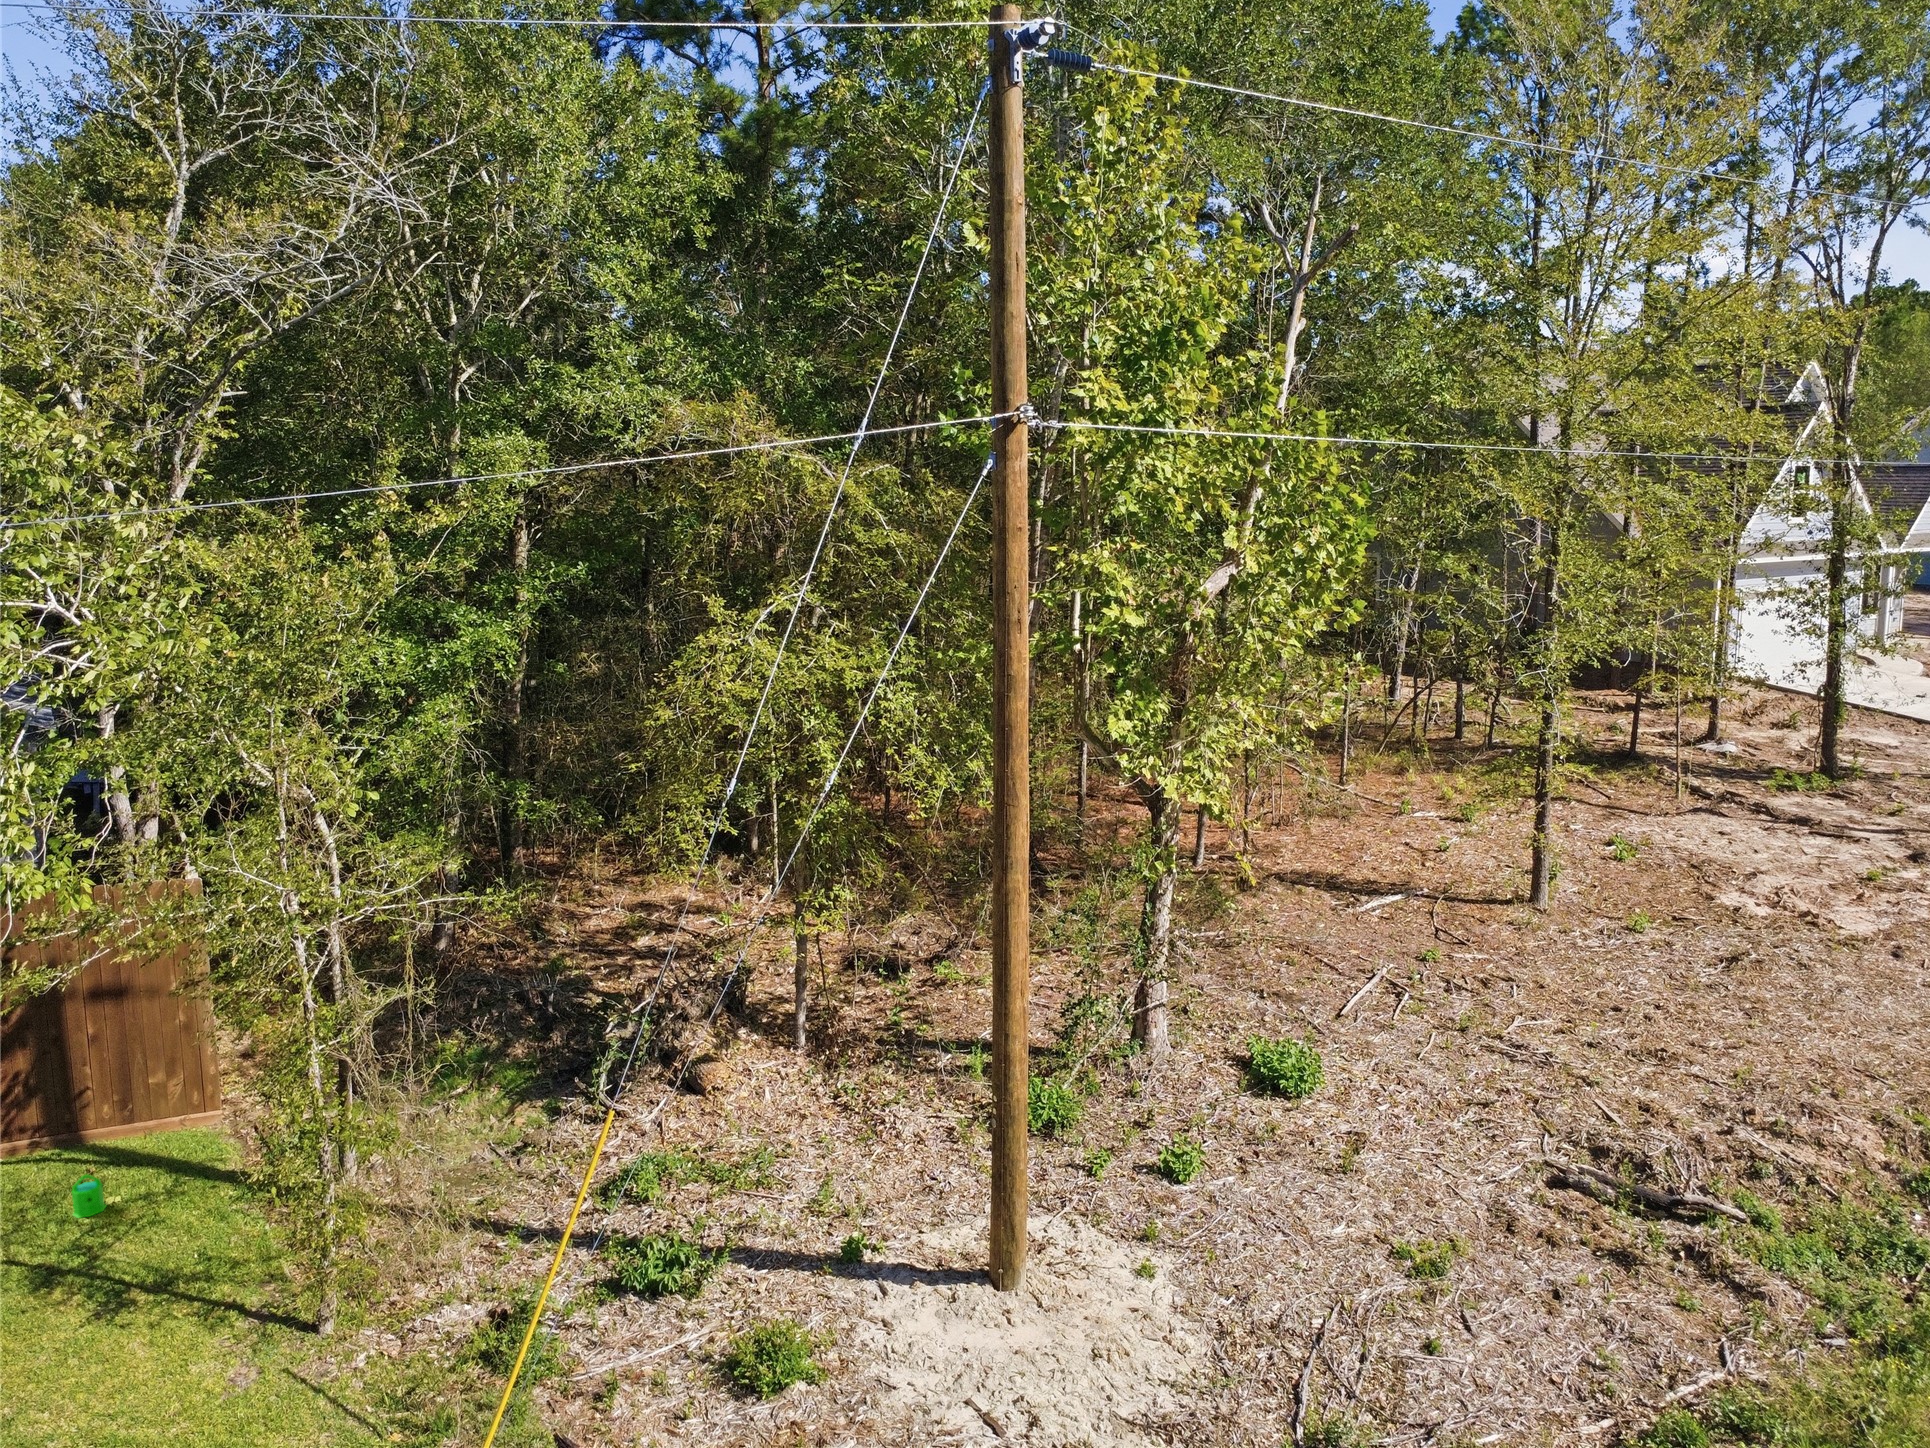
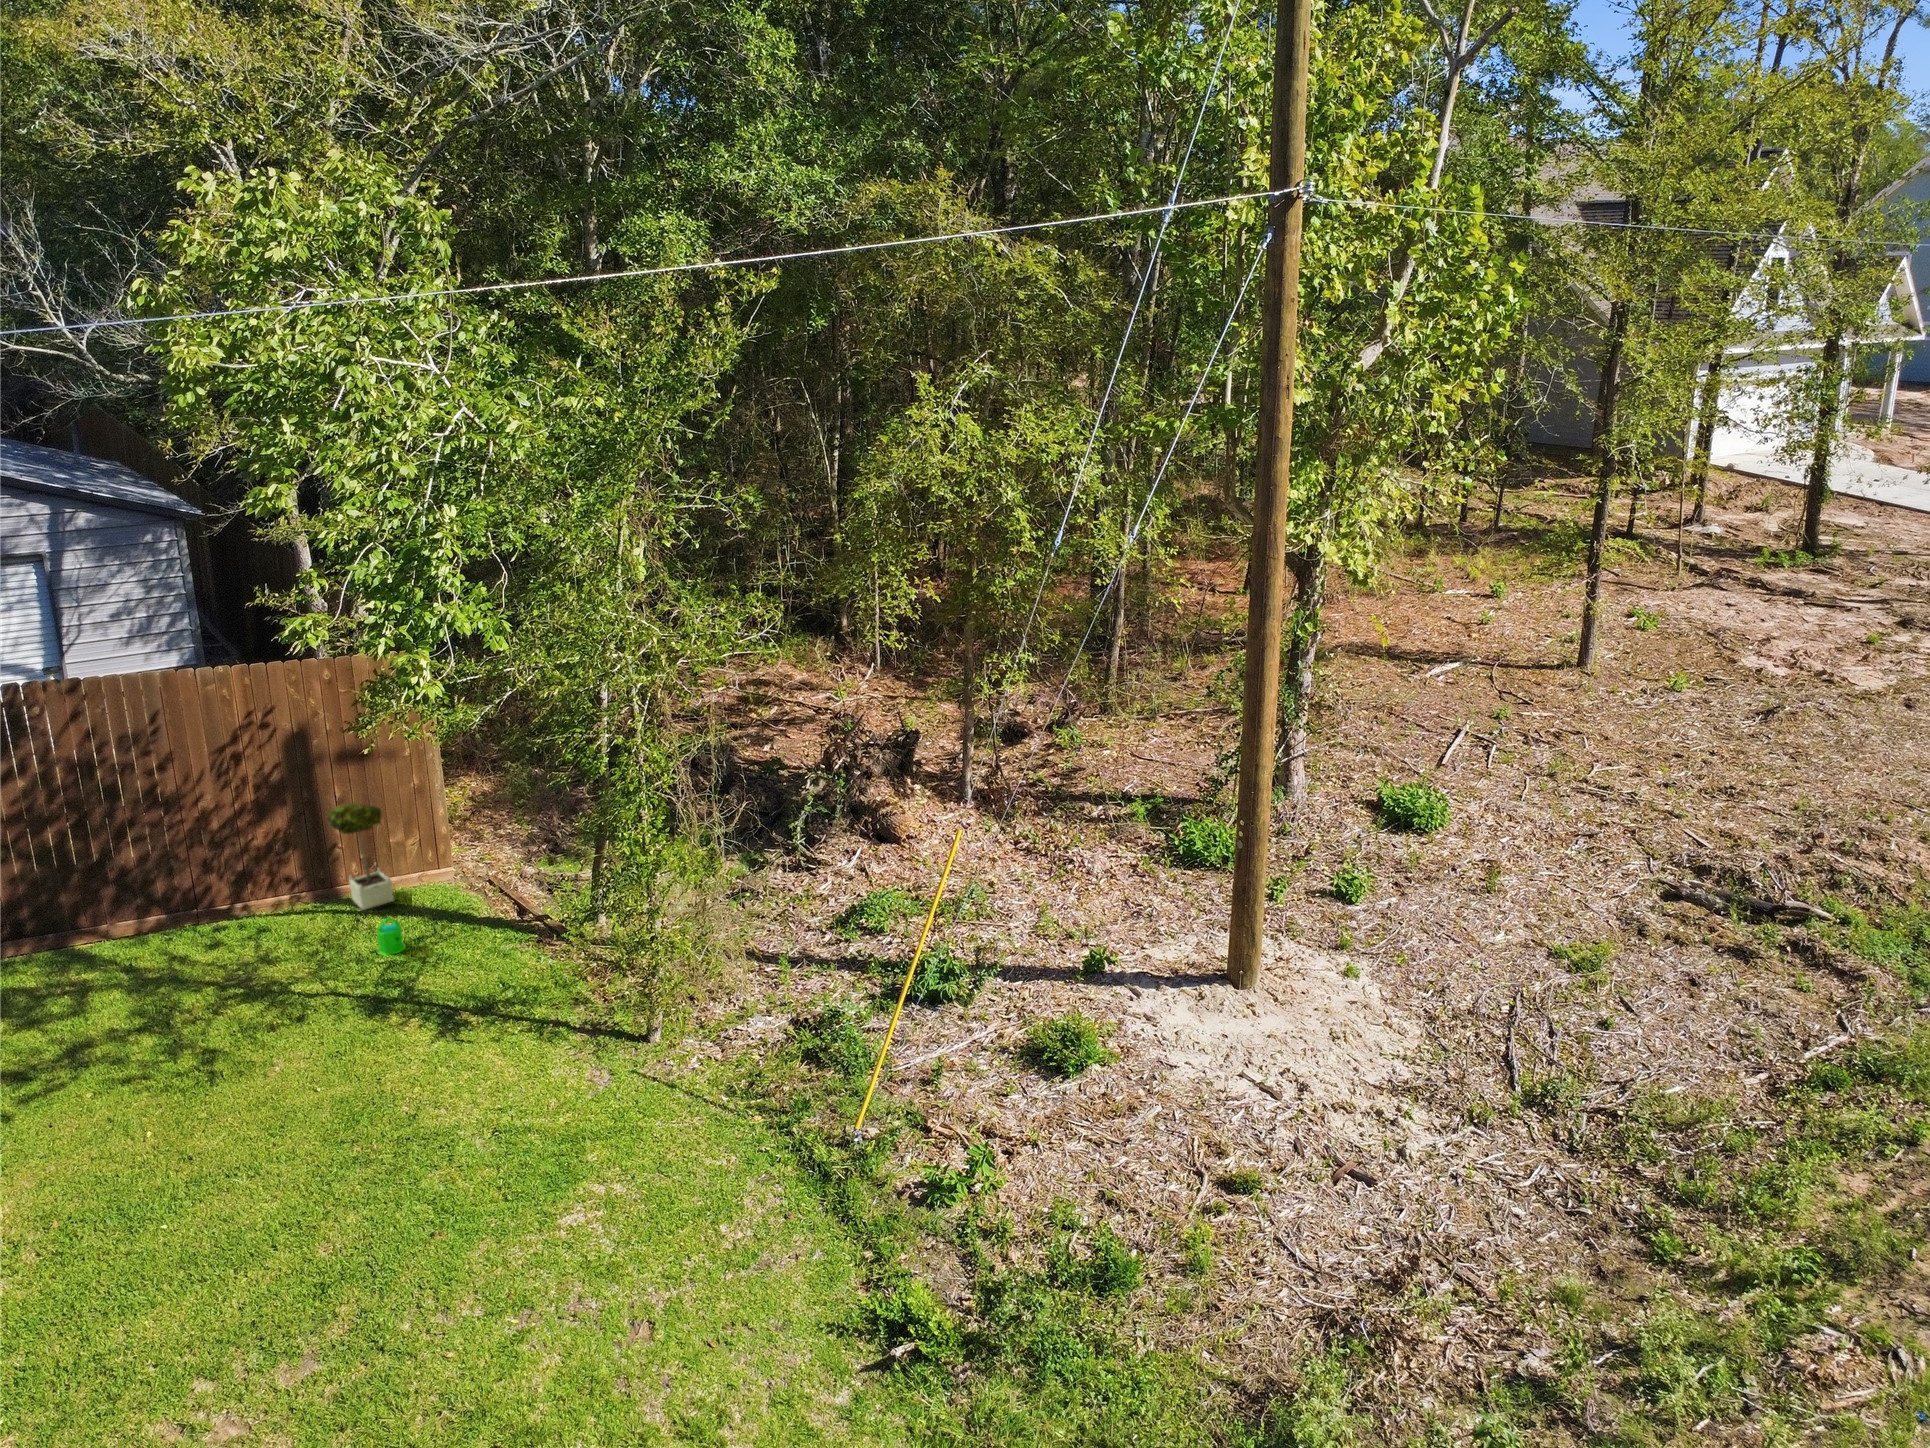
potted tree: none [55,1043,125,1163] -> present [328,803,394,910]

